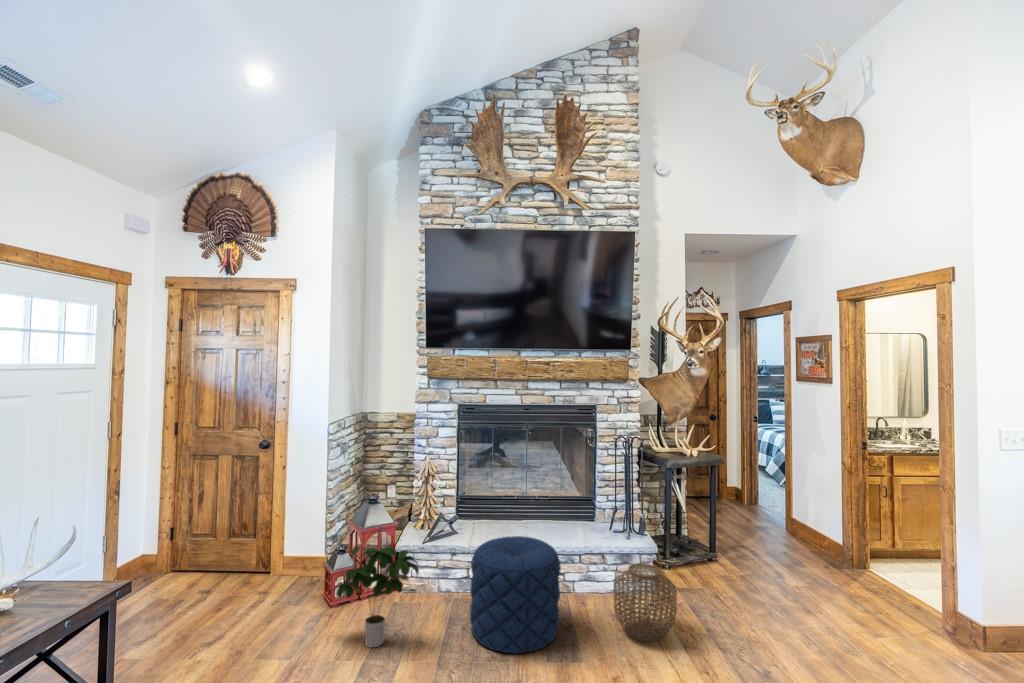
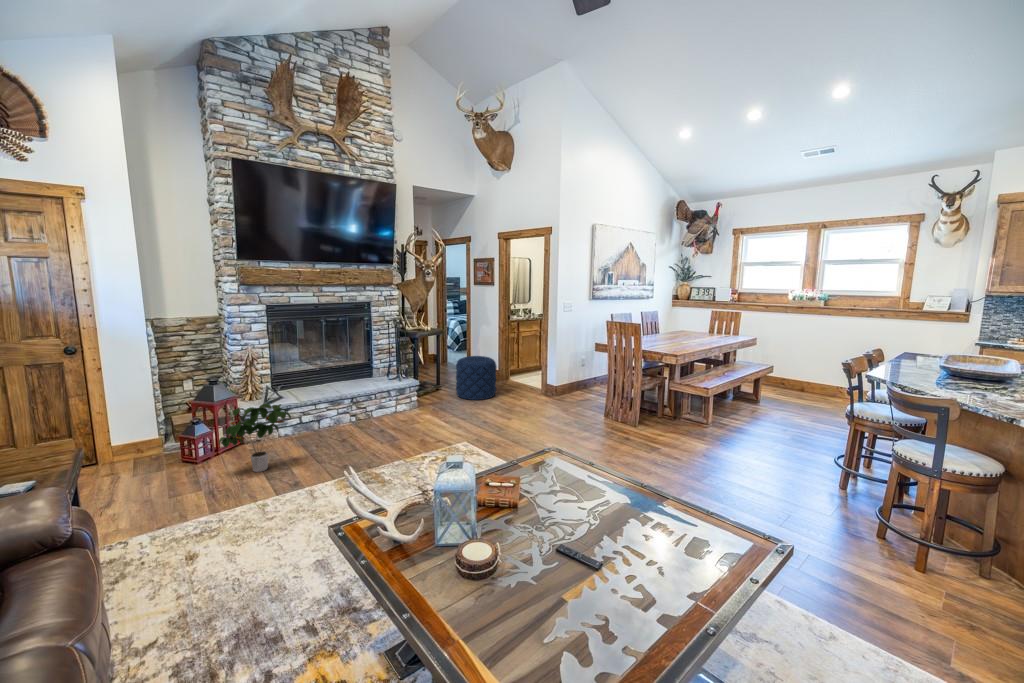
pouf: present [470,536,561,653] -> present [456,356,497,400]
woven basket: present [614,563,677,642] -> none [408,387,443,426]

